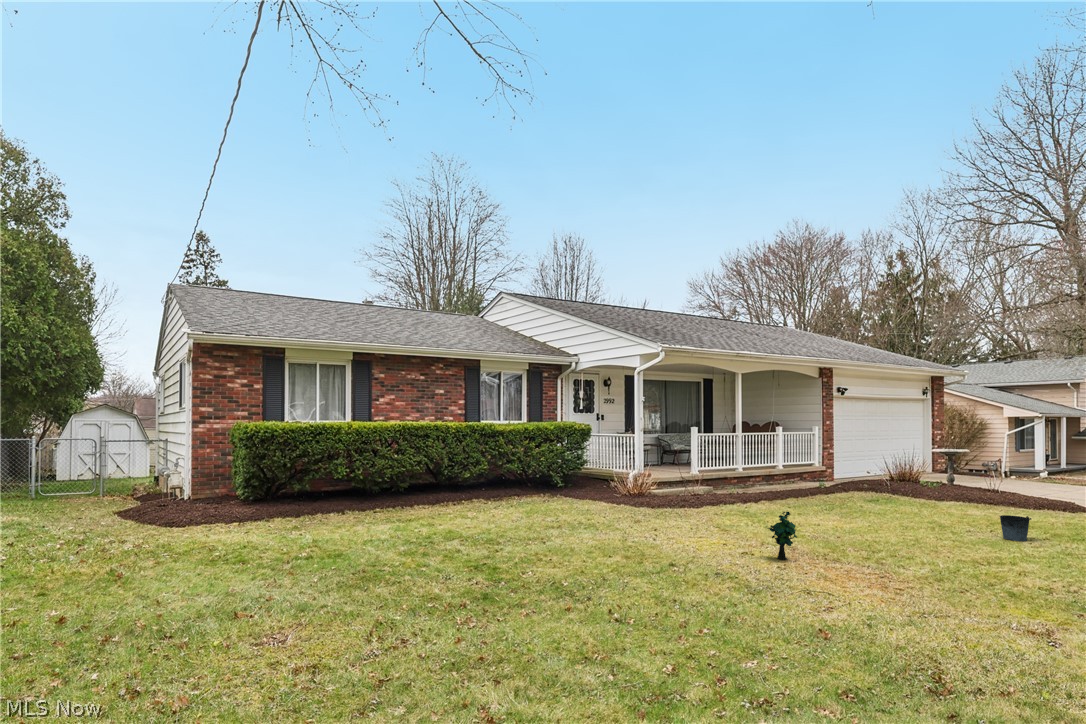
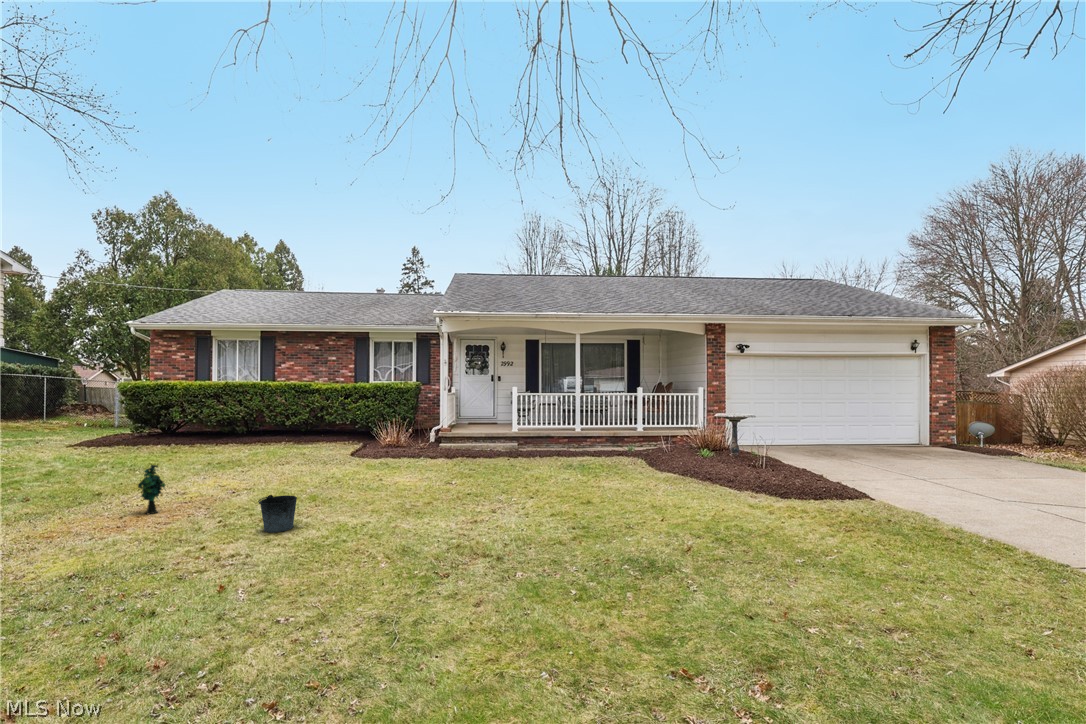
bucket: present [1000,515,1031,541] -> present [258,495,297,533]

